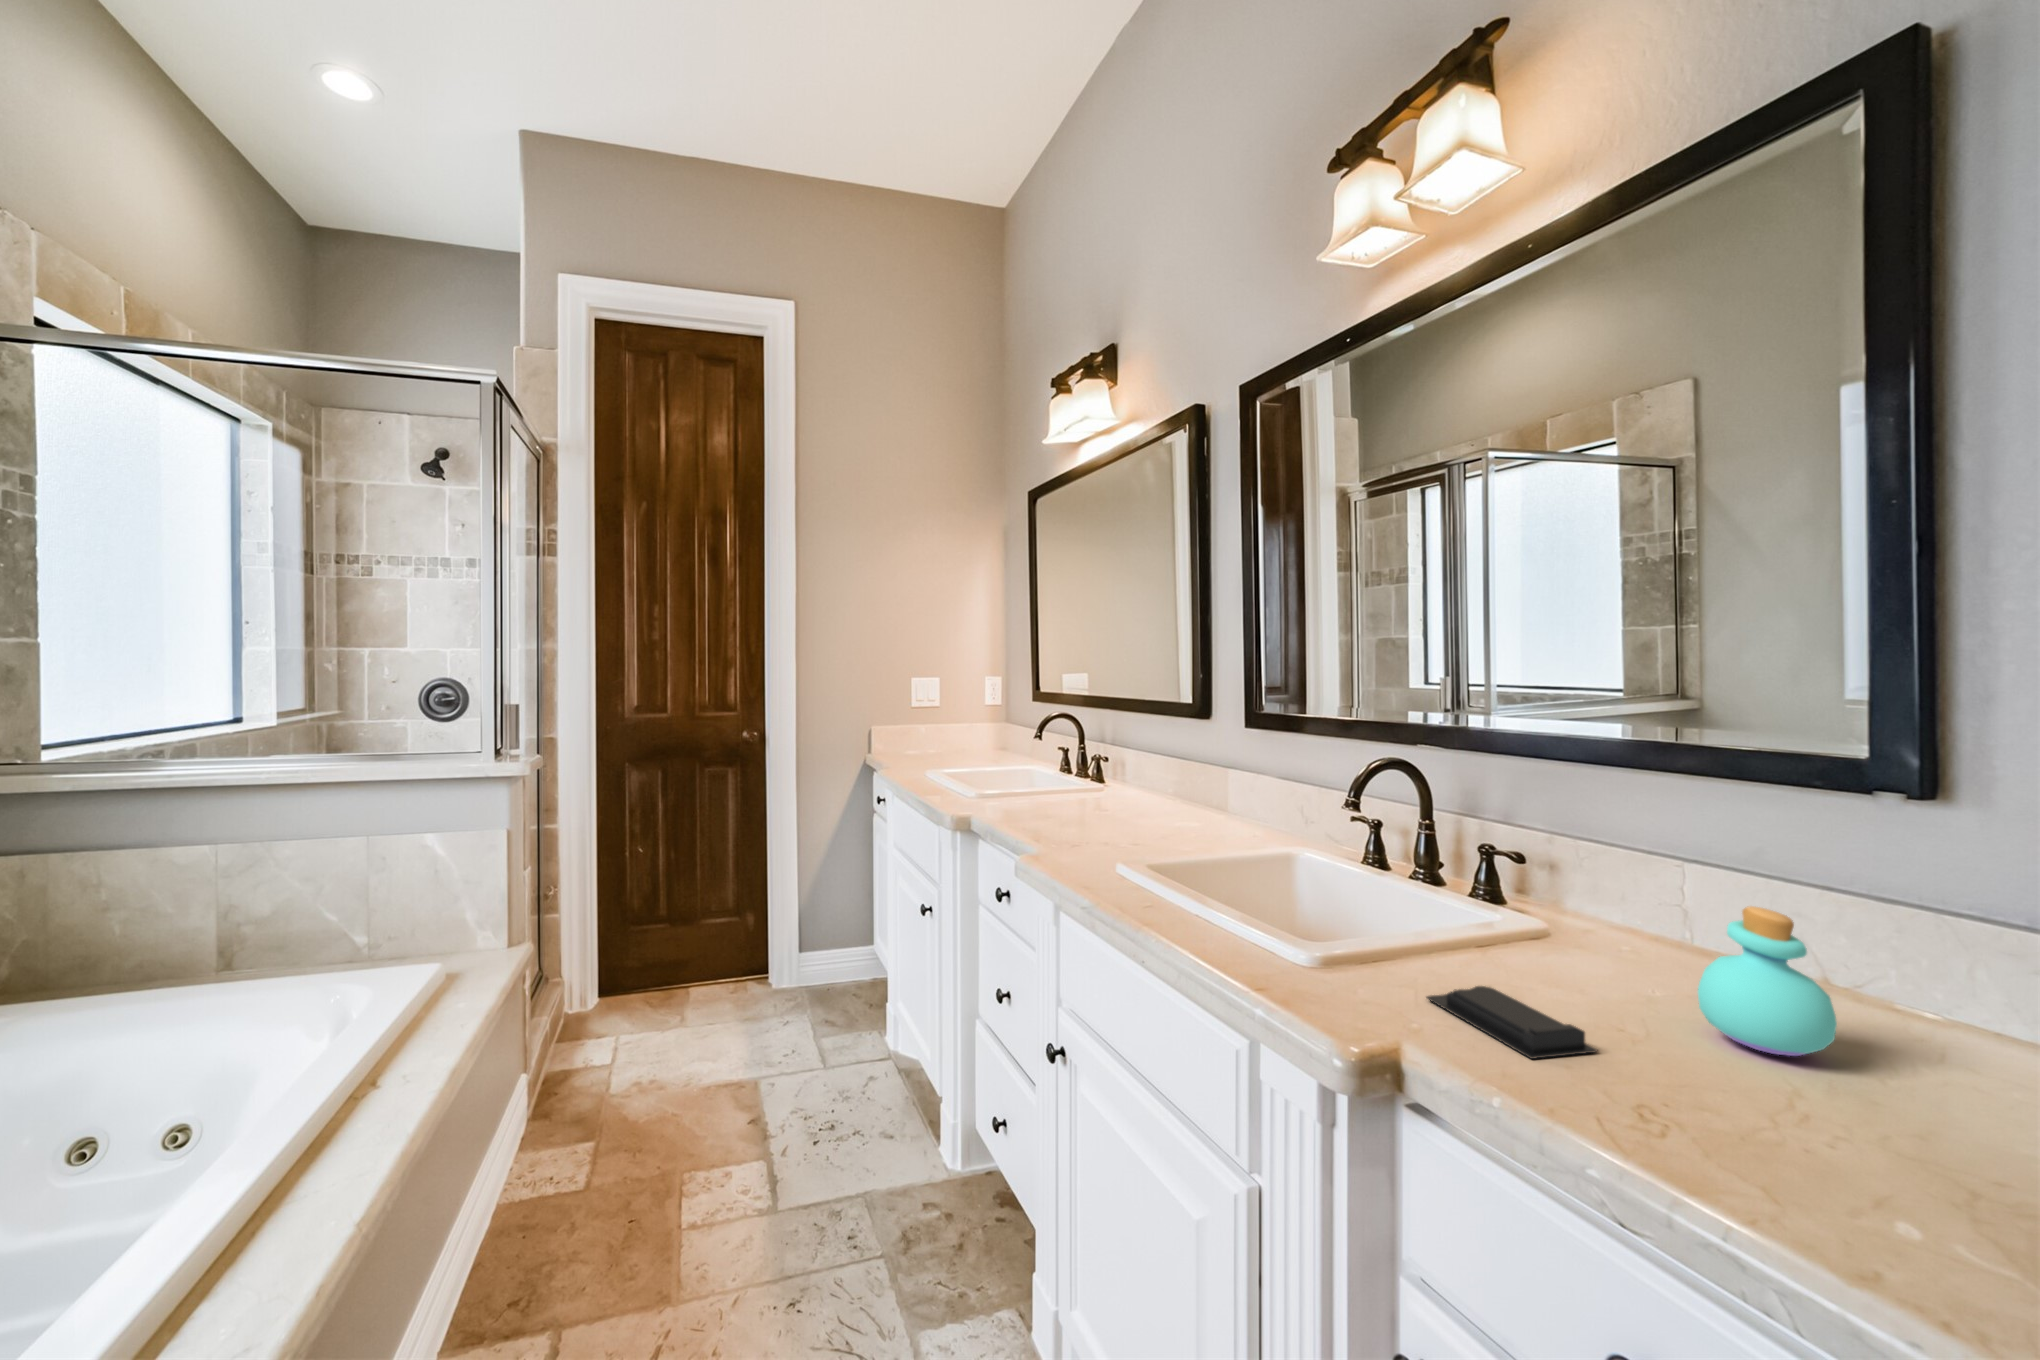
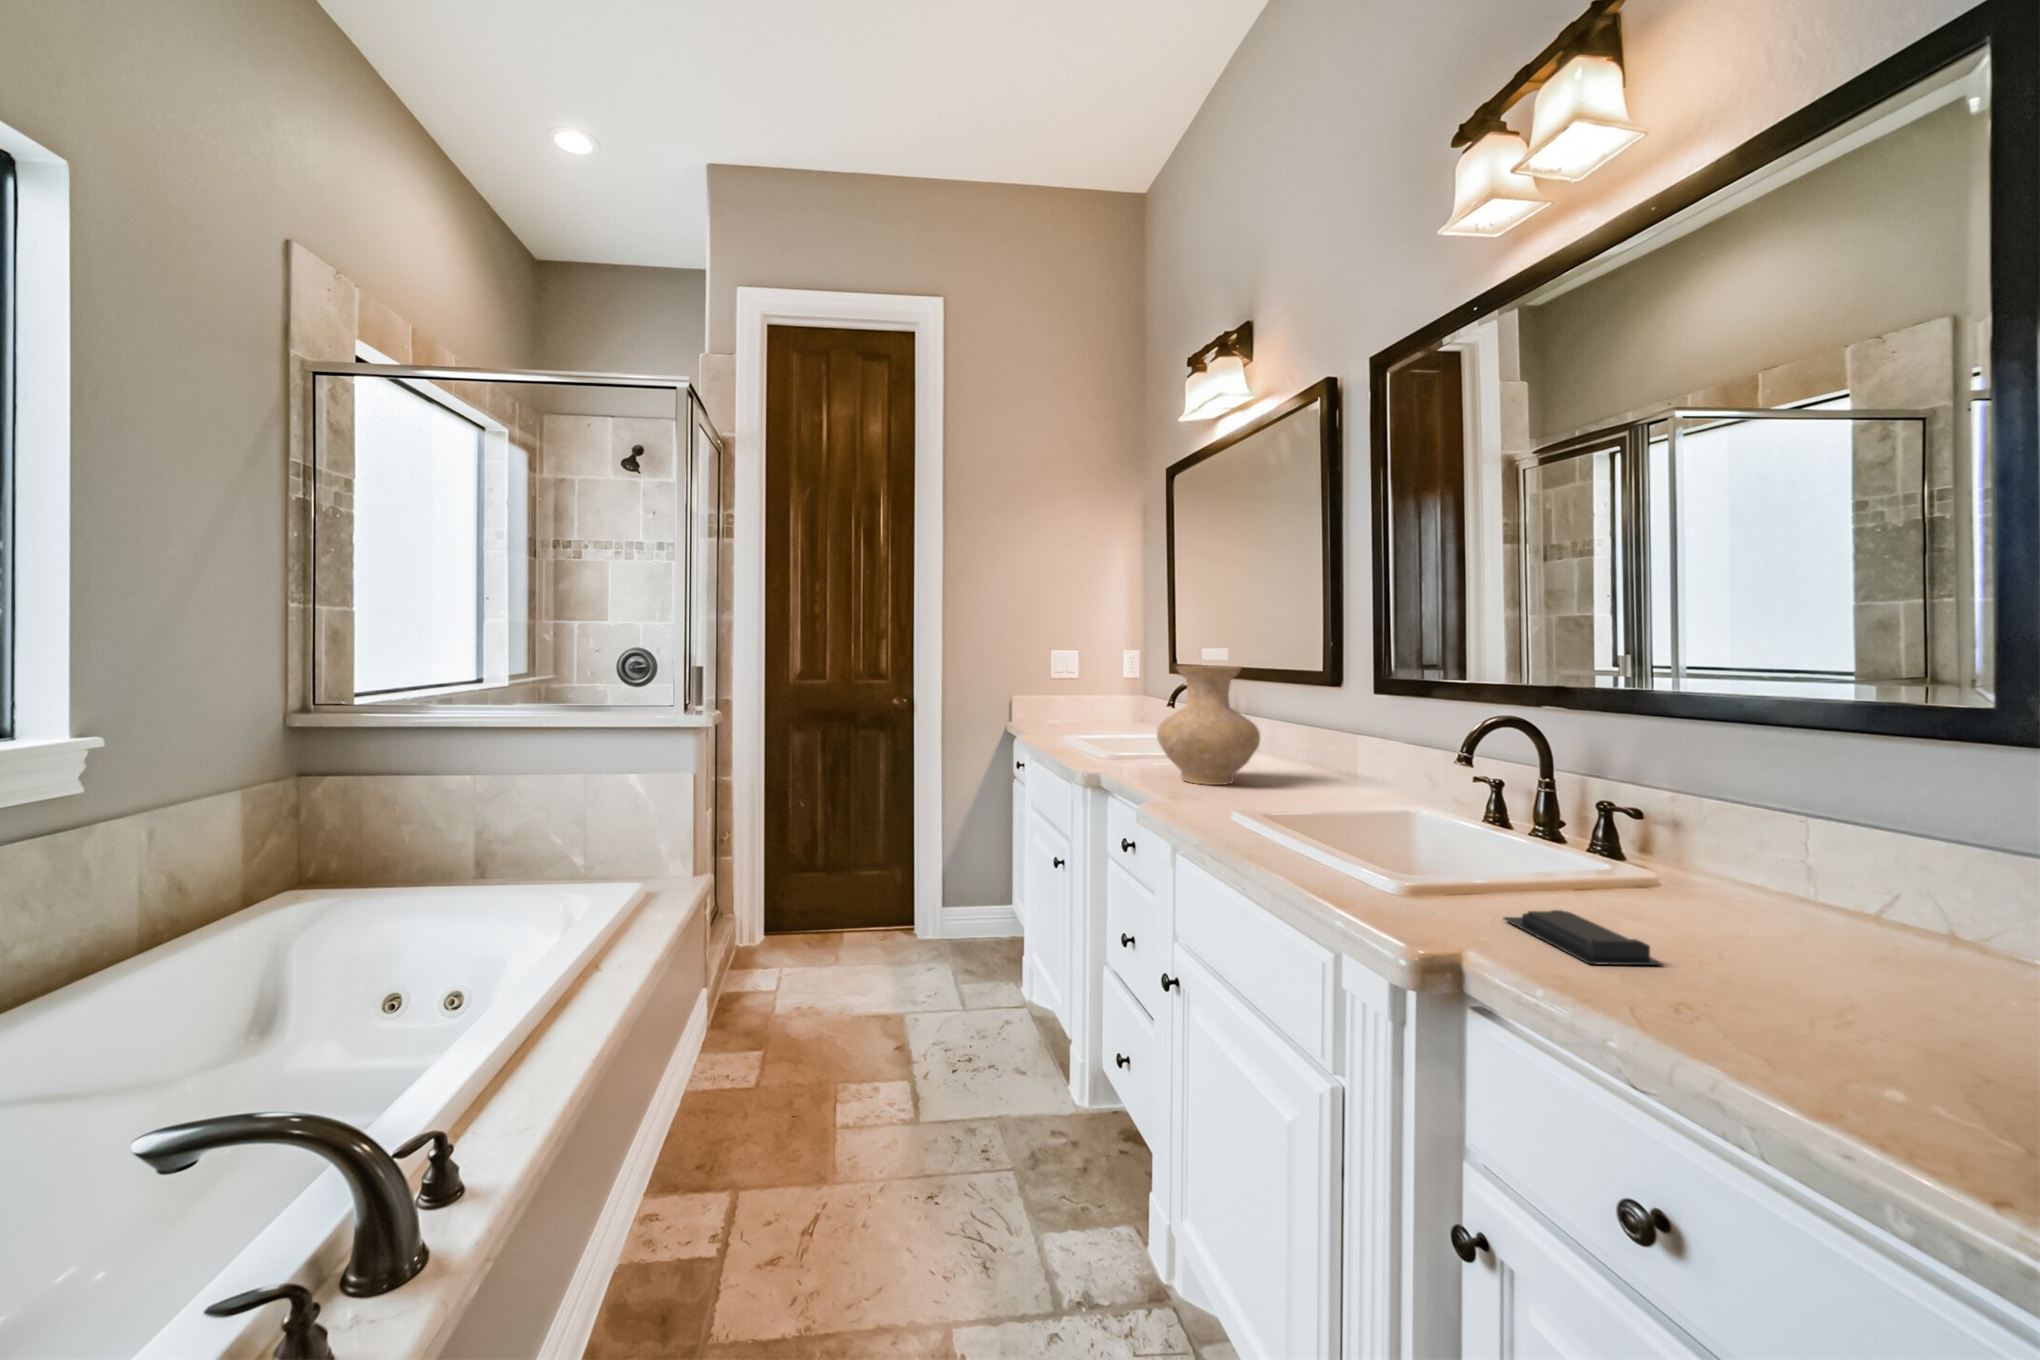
vase: none [1033,697,1138,825] -> present [1157,665,1260,785]
perfume bottle: present [1698,906,1837,1056] -> none [1781,840,1926,982]

